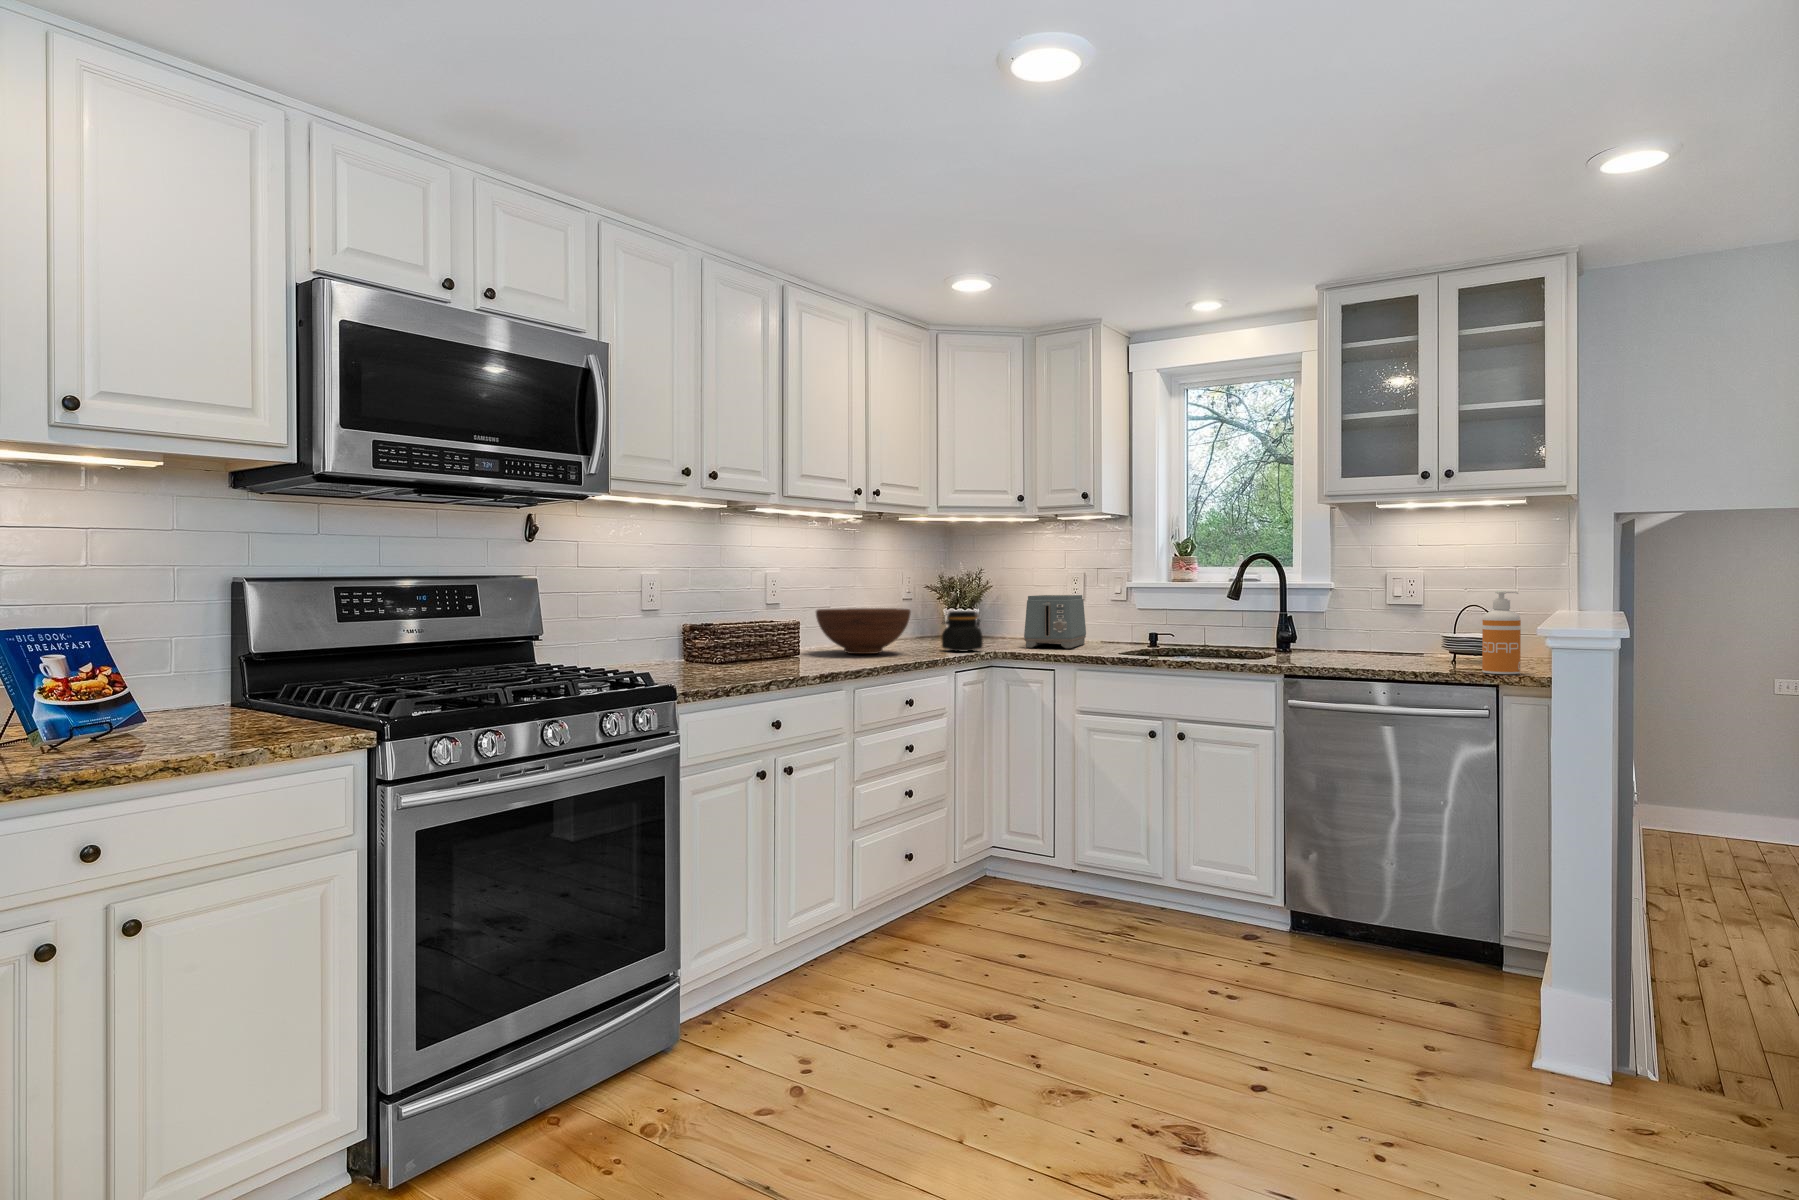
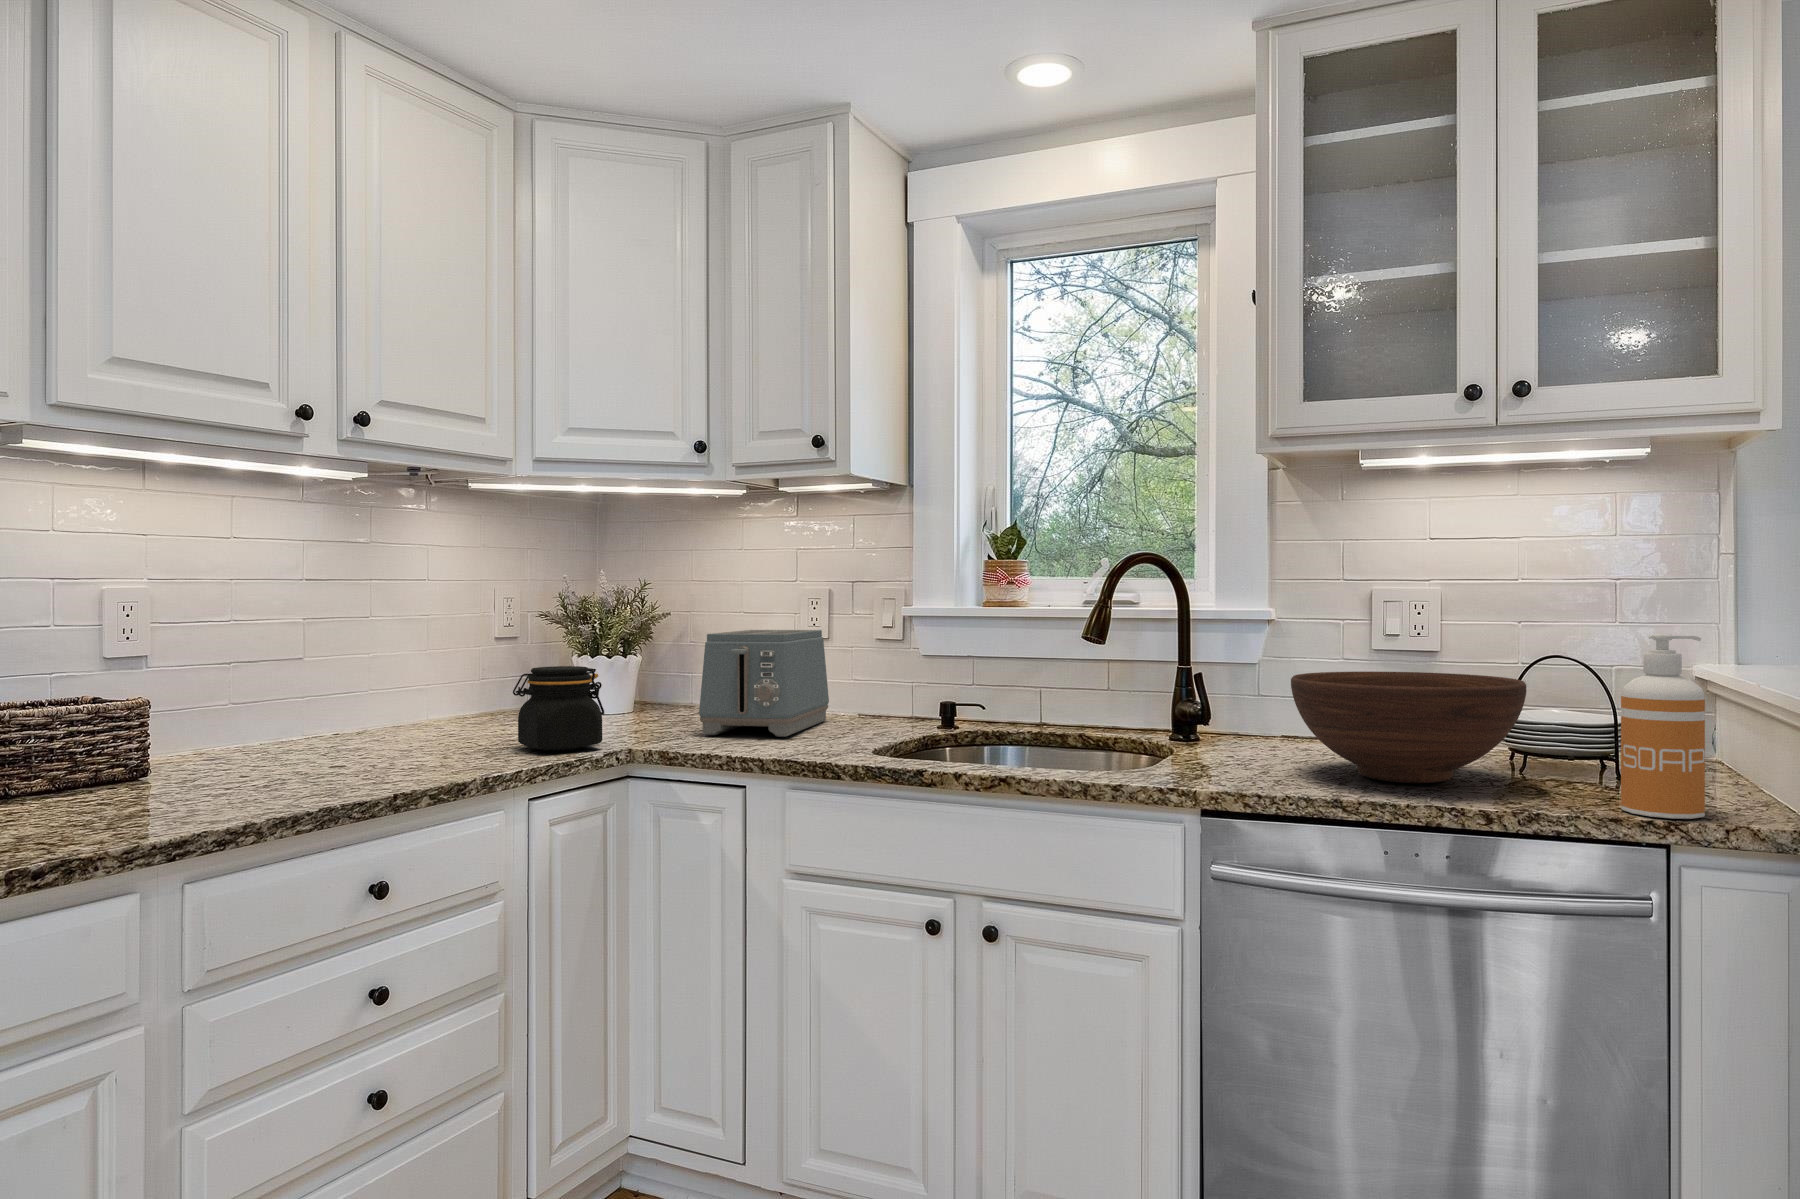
fruit bowl: present [816,608,911,654] -> present [1291,671,1526,783]

